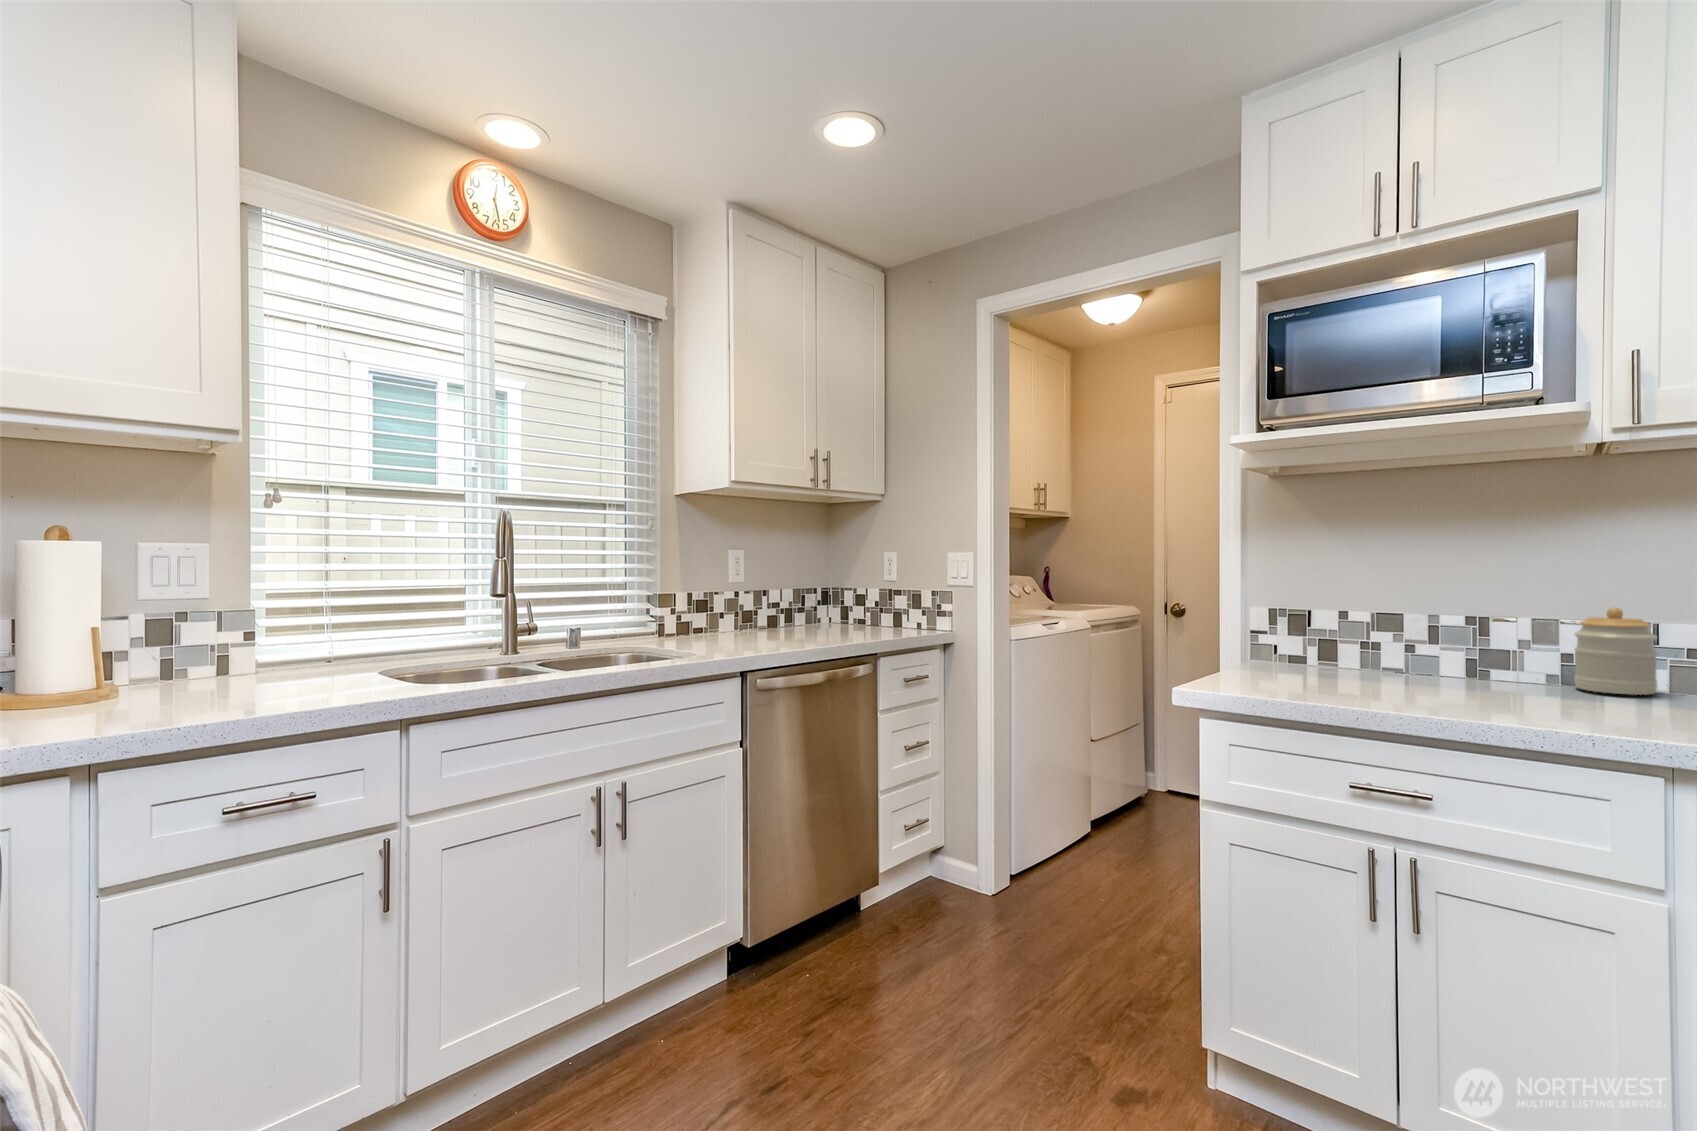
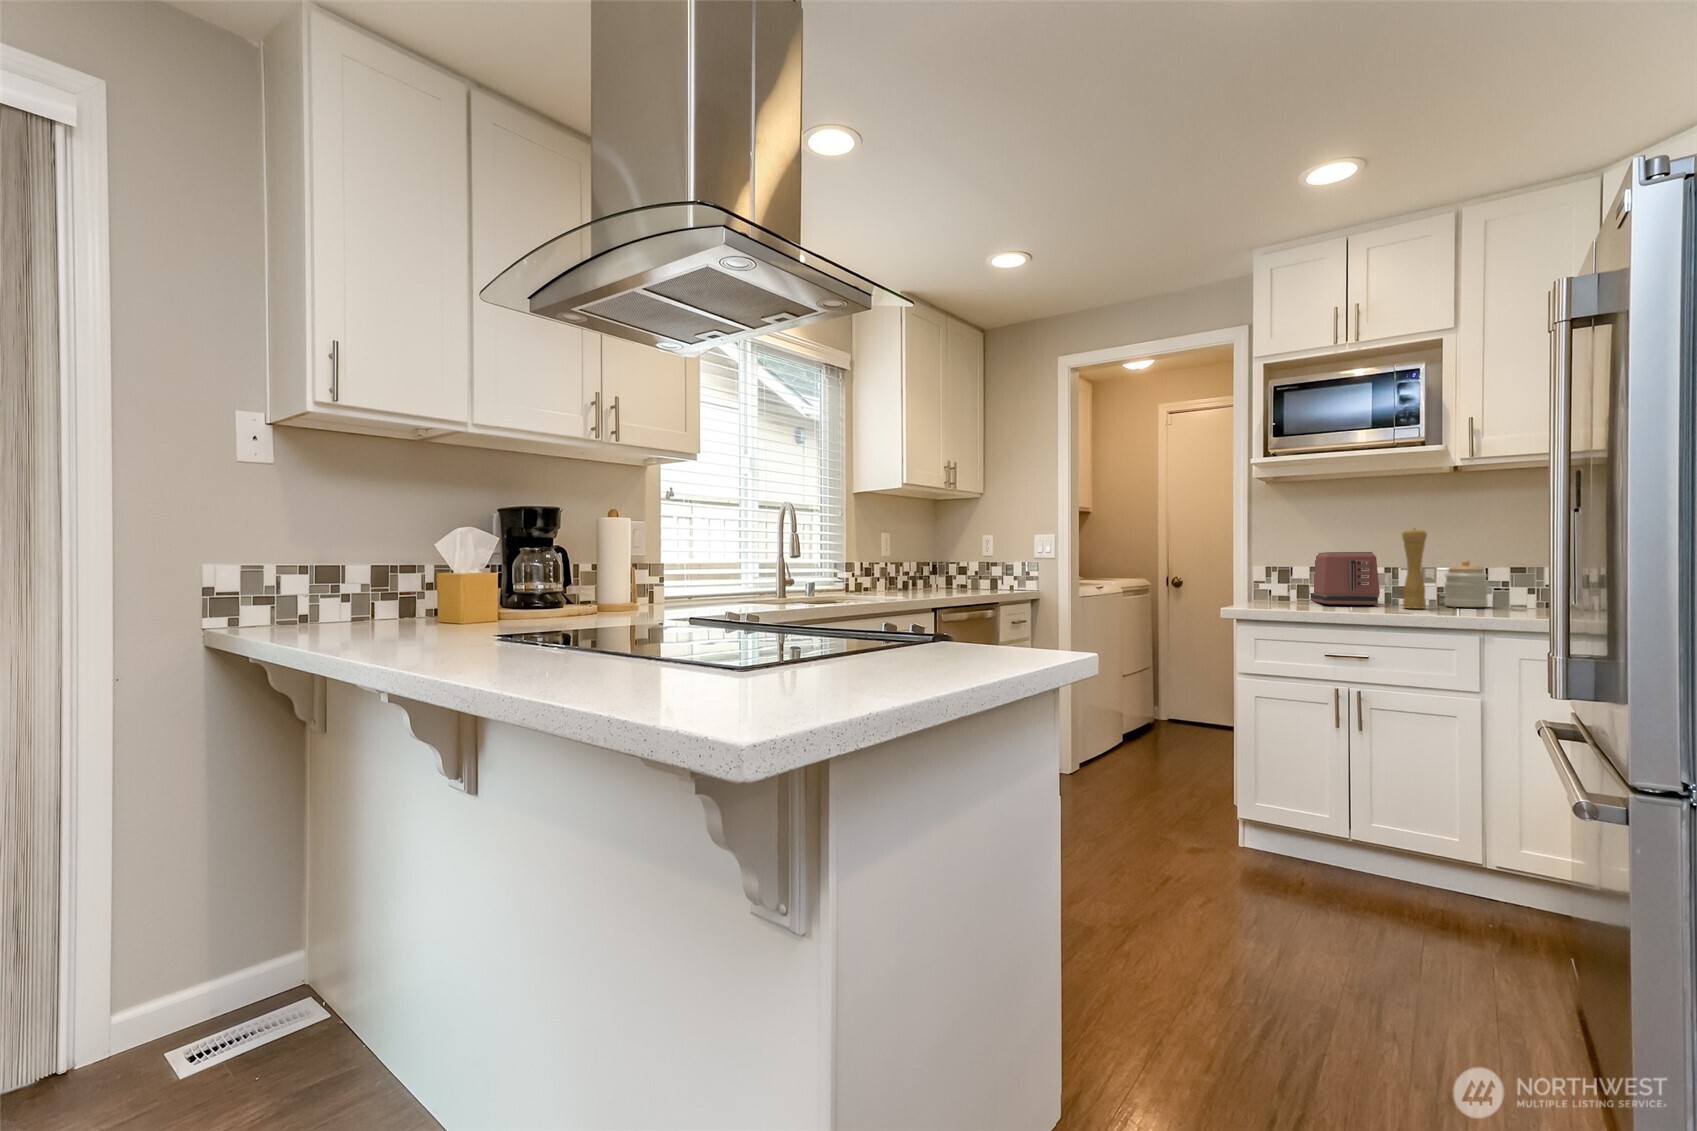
pepper mill: none [1497,552,1543,695] -> present [1402,528,1427,609]
toaster: none [1340,587,1457,682] -> present [1310,552,1380,605]

